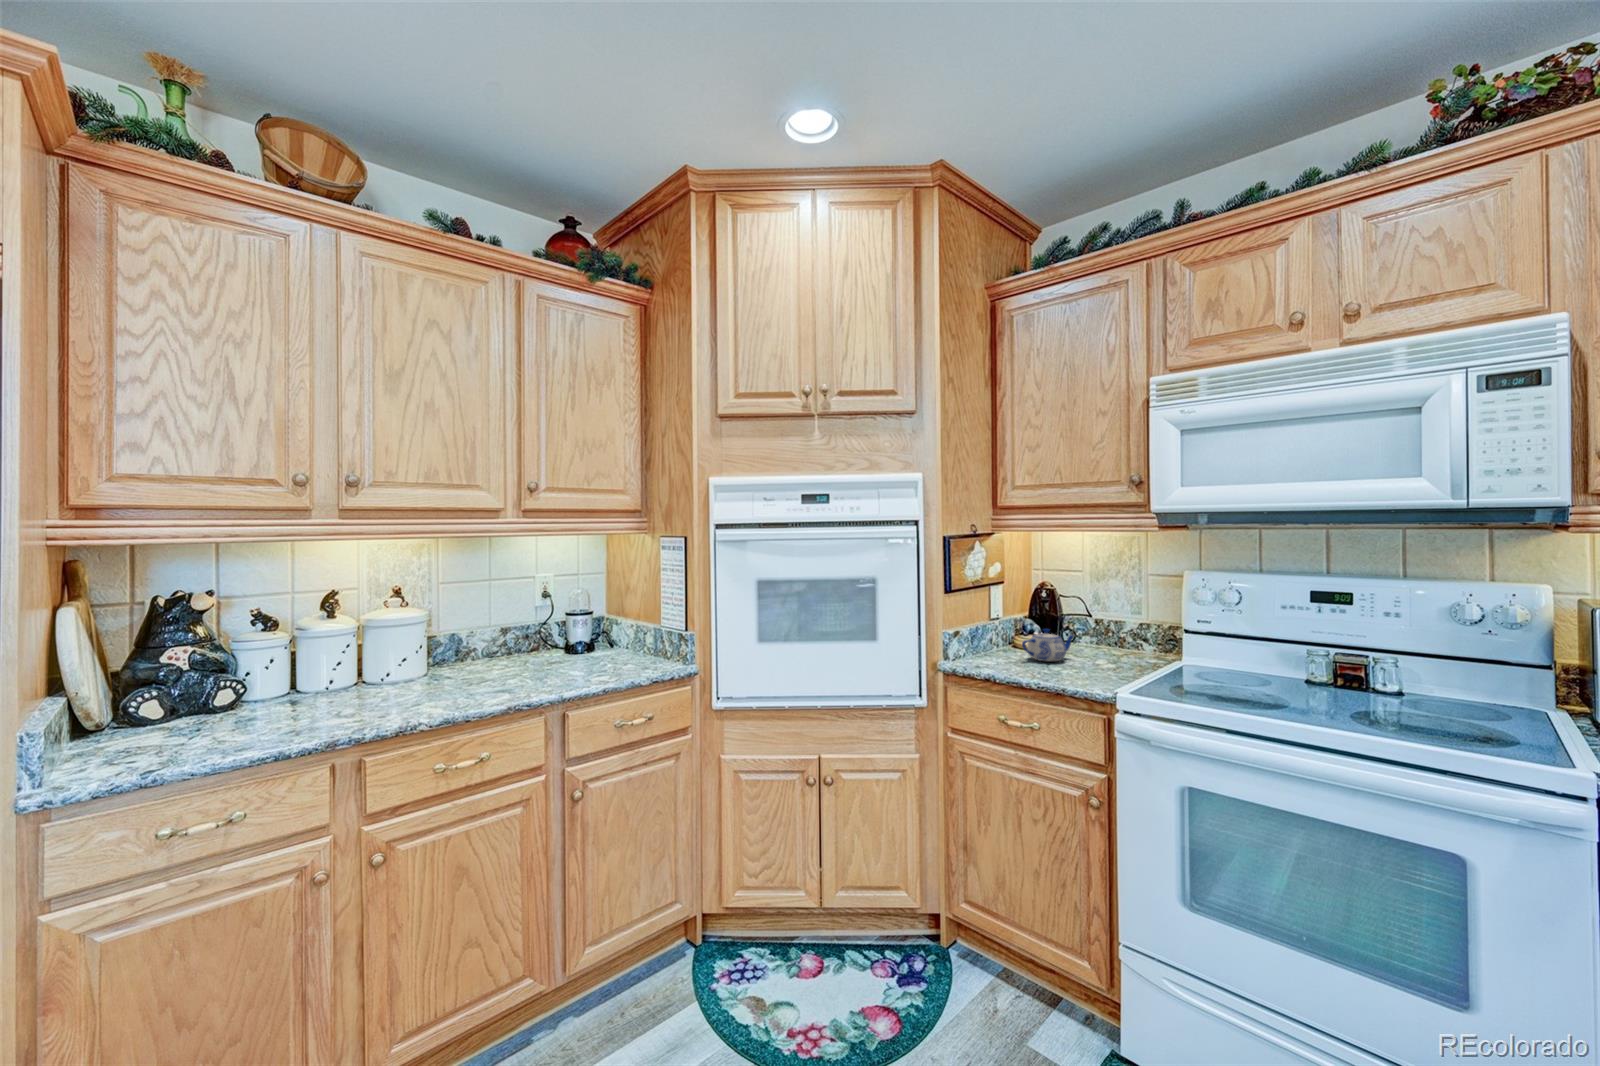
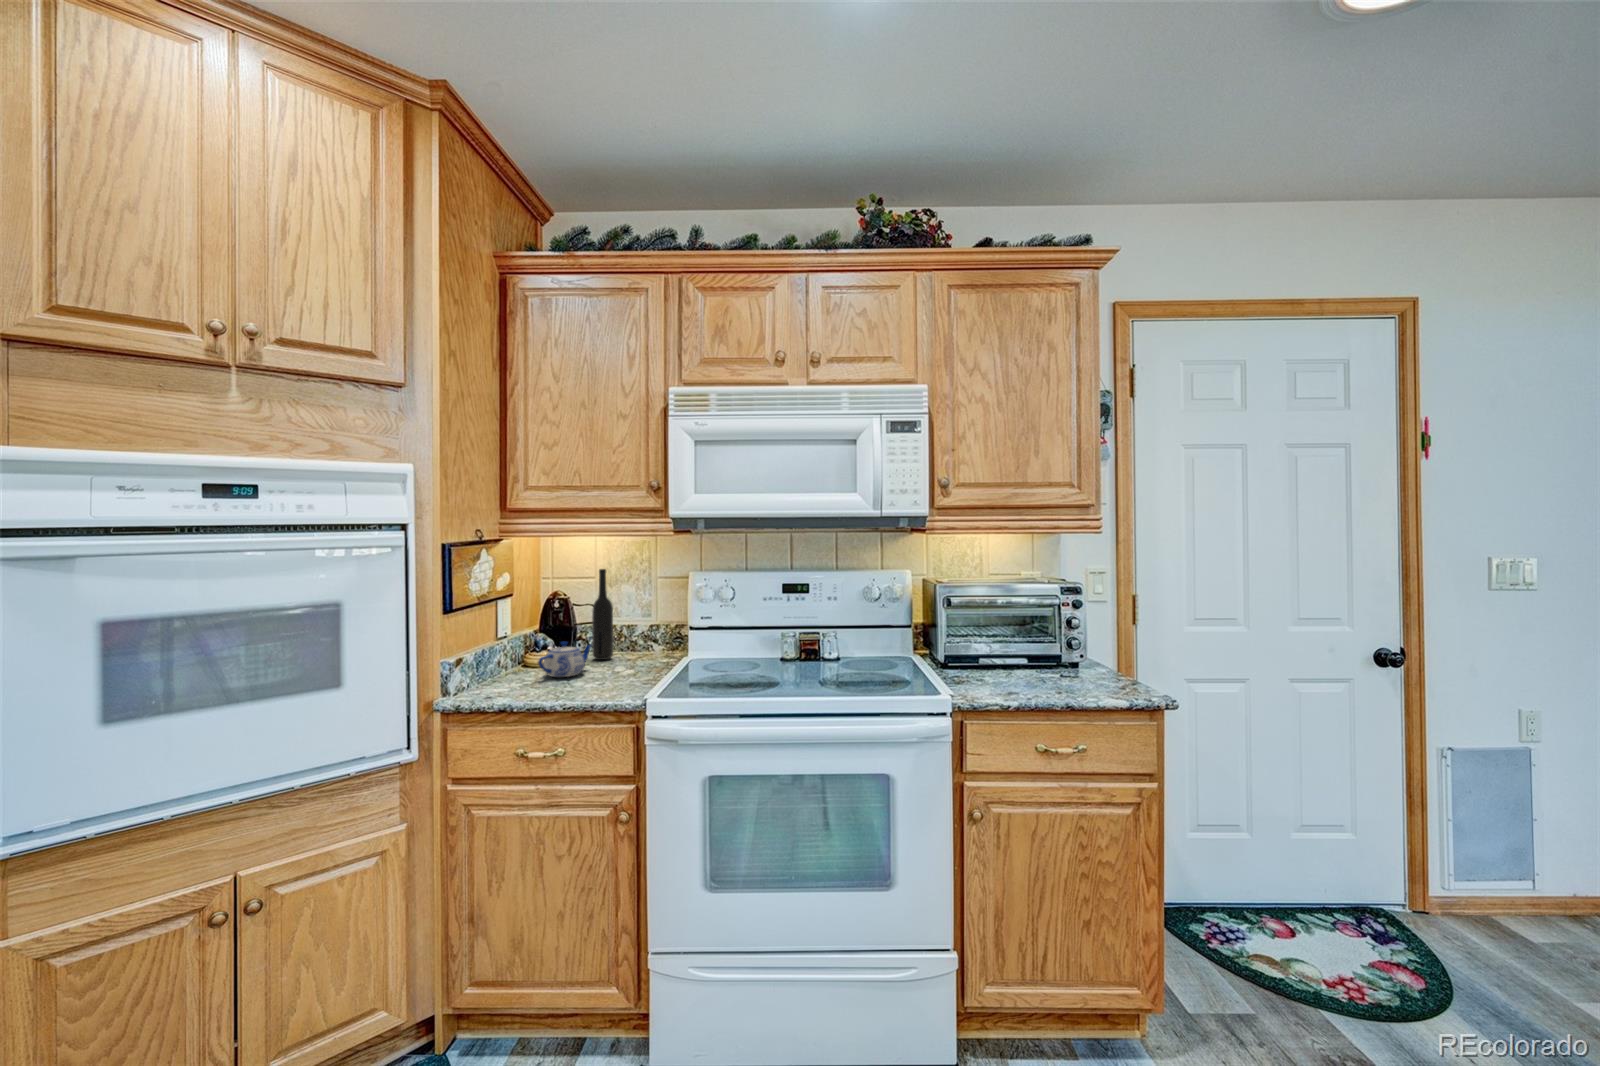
bottle: none [1078,563,1099,652] -> present [592,569,613,660]

